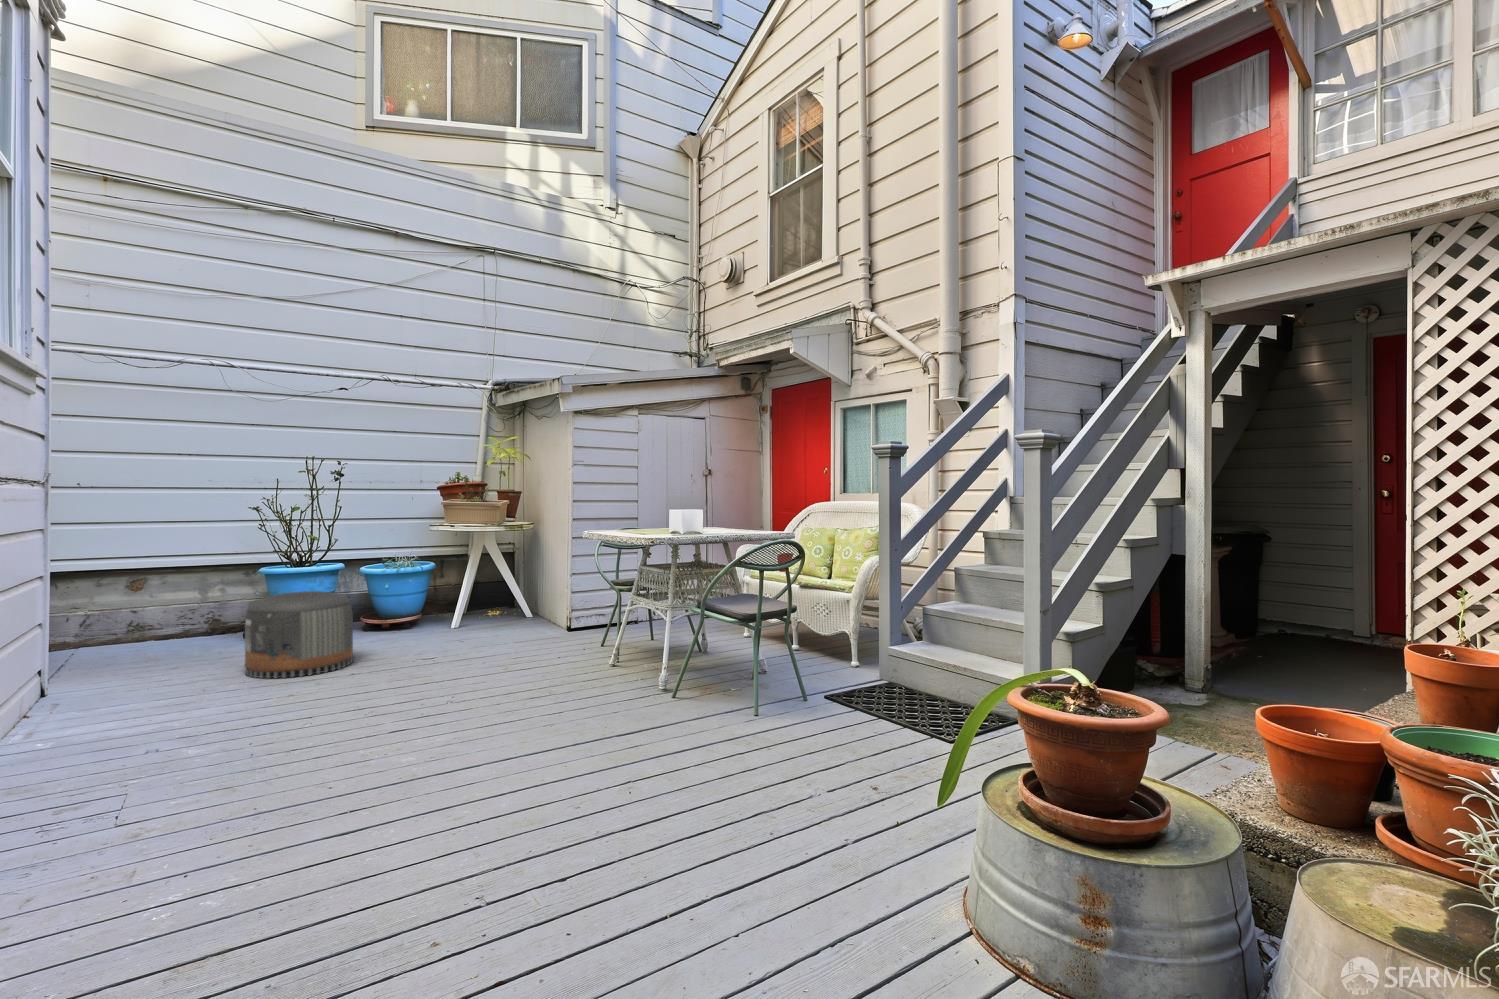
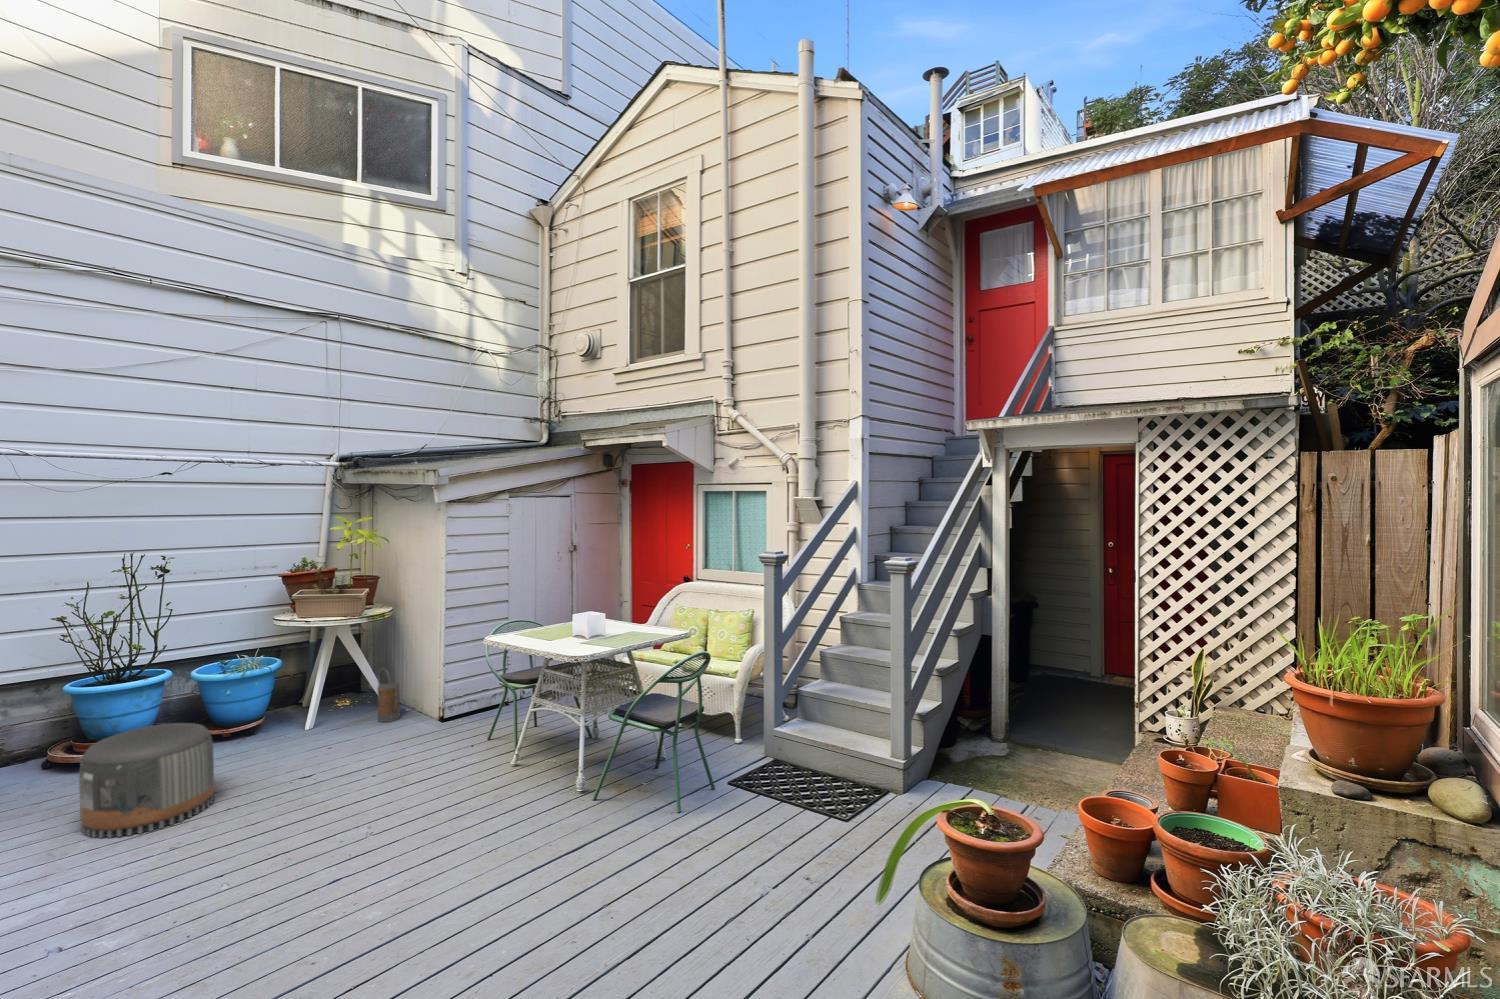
watering can: none [513,578,533,629] -> present [377,668,400,722]

